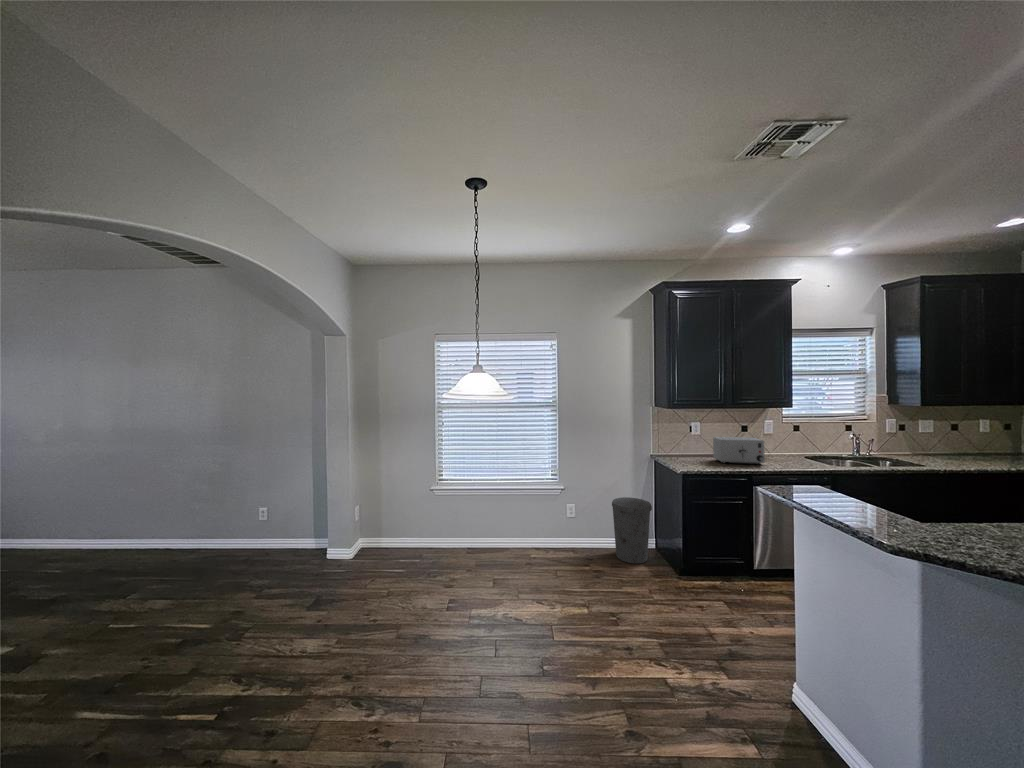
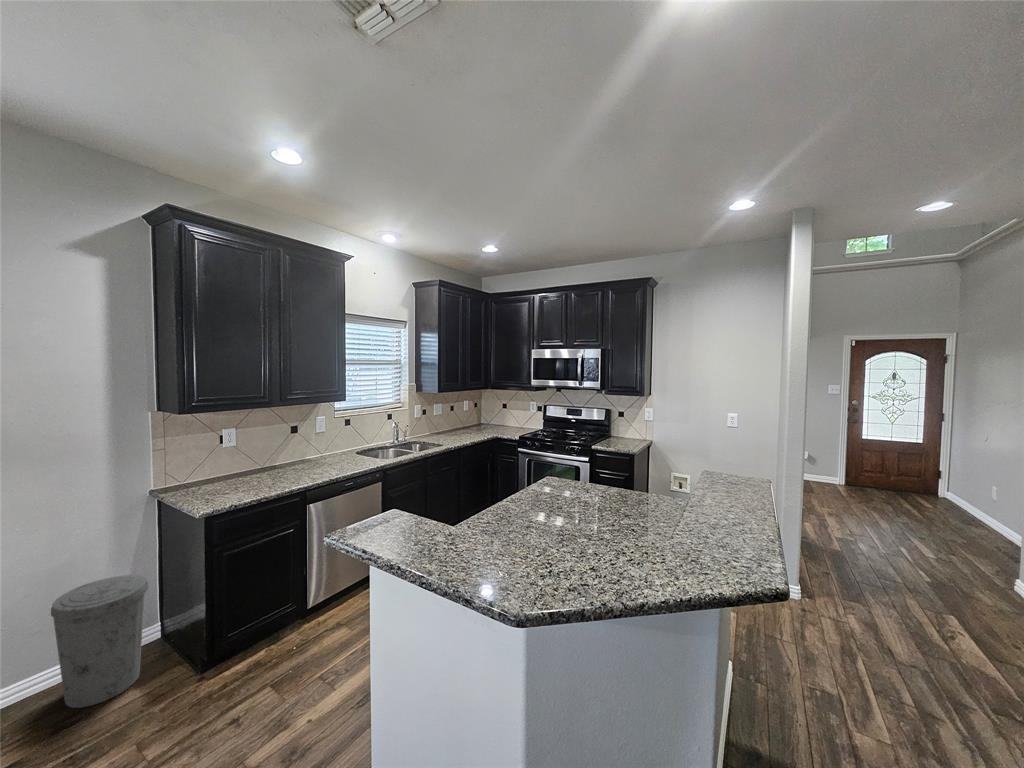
toaster: present [713,437,765,464] -> none [254,443,319,485]

